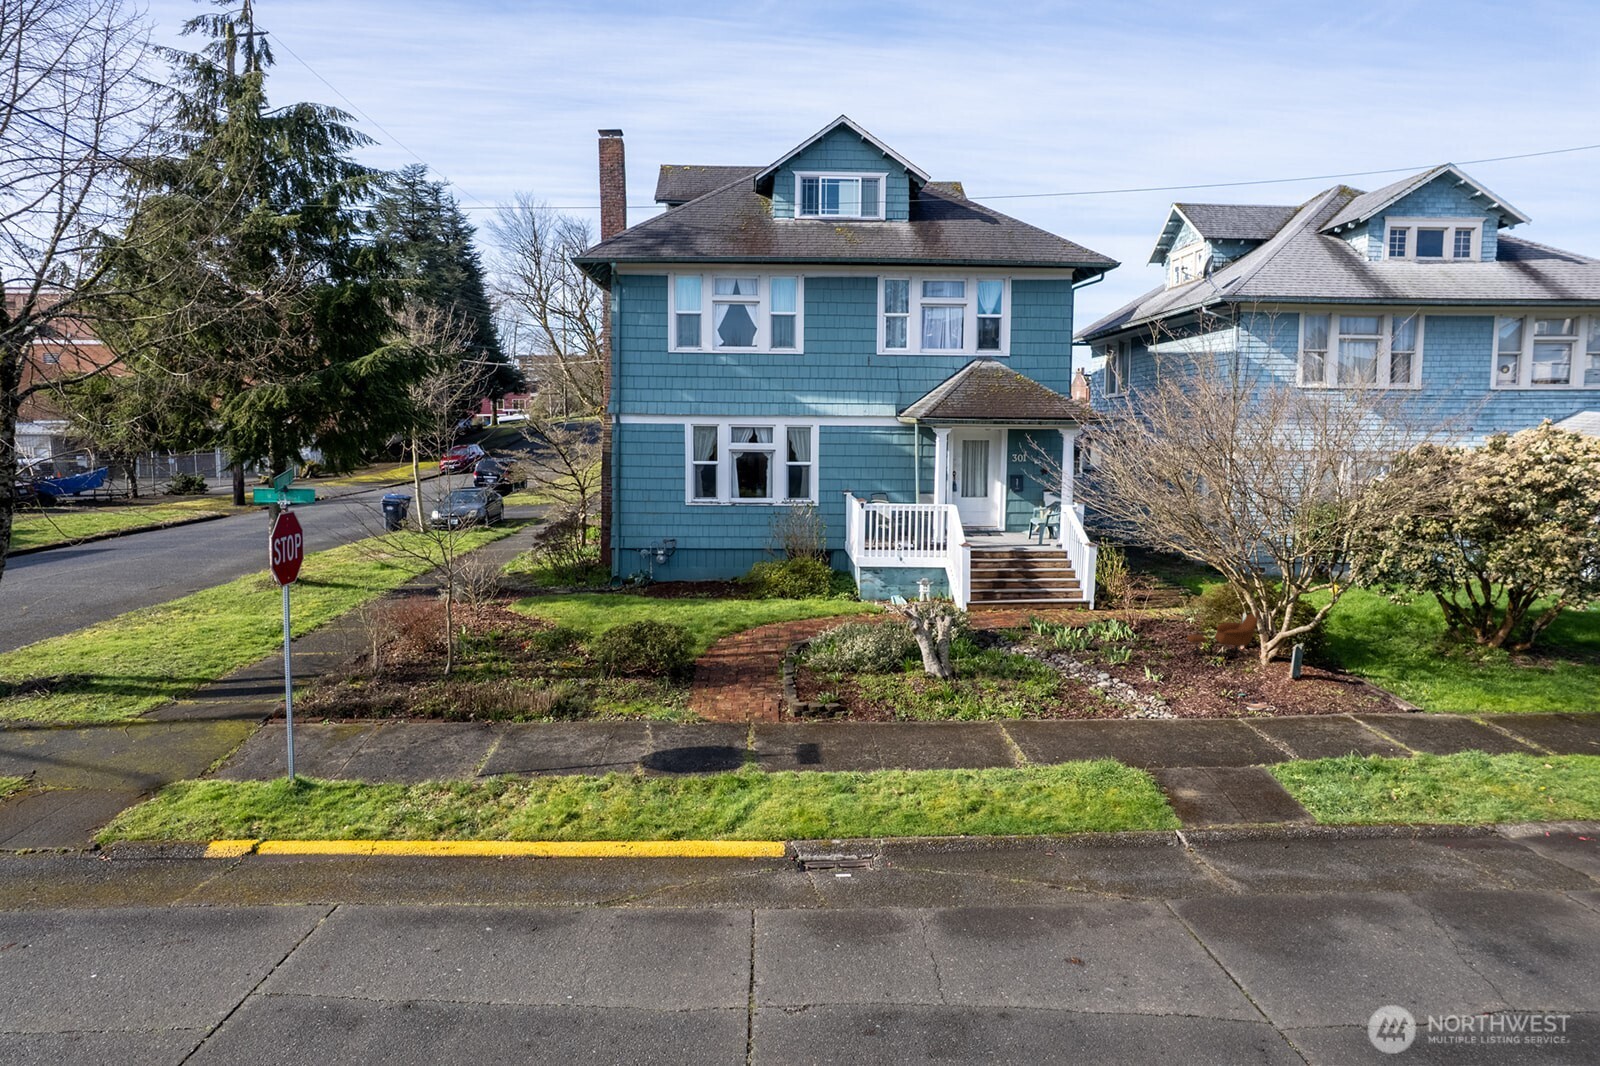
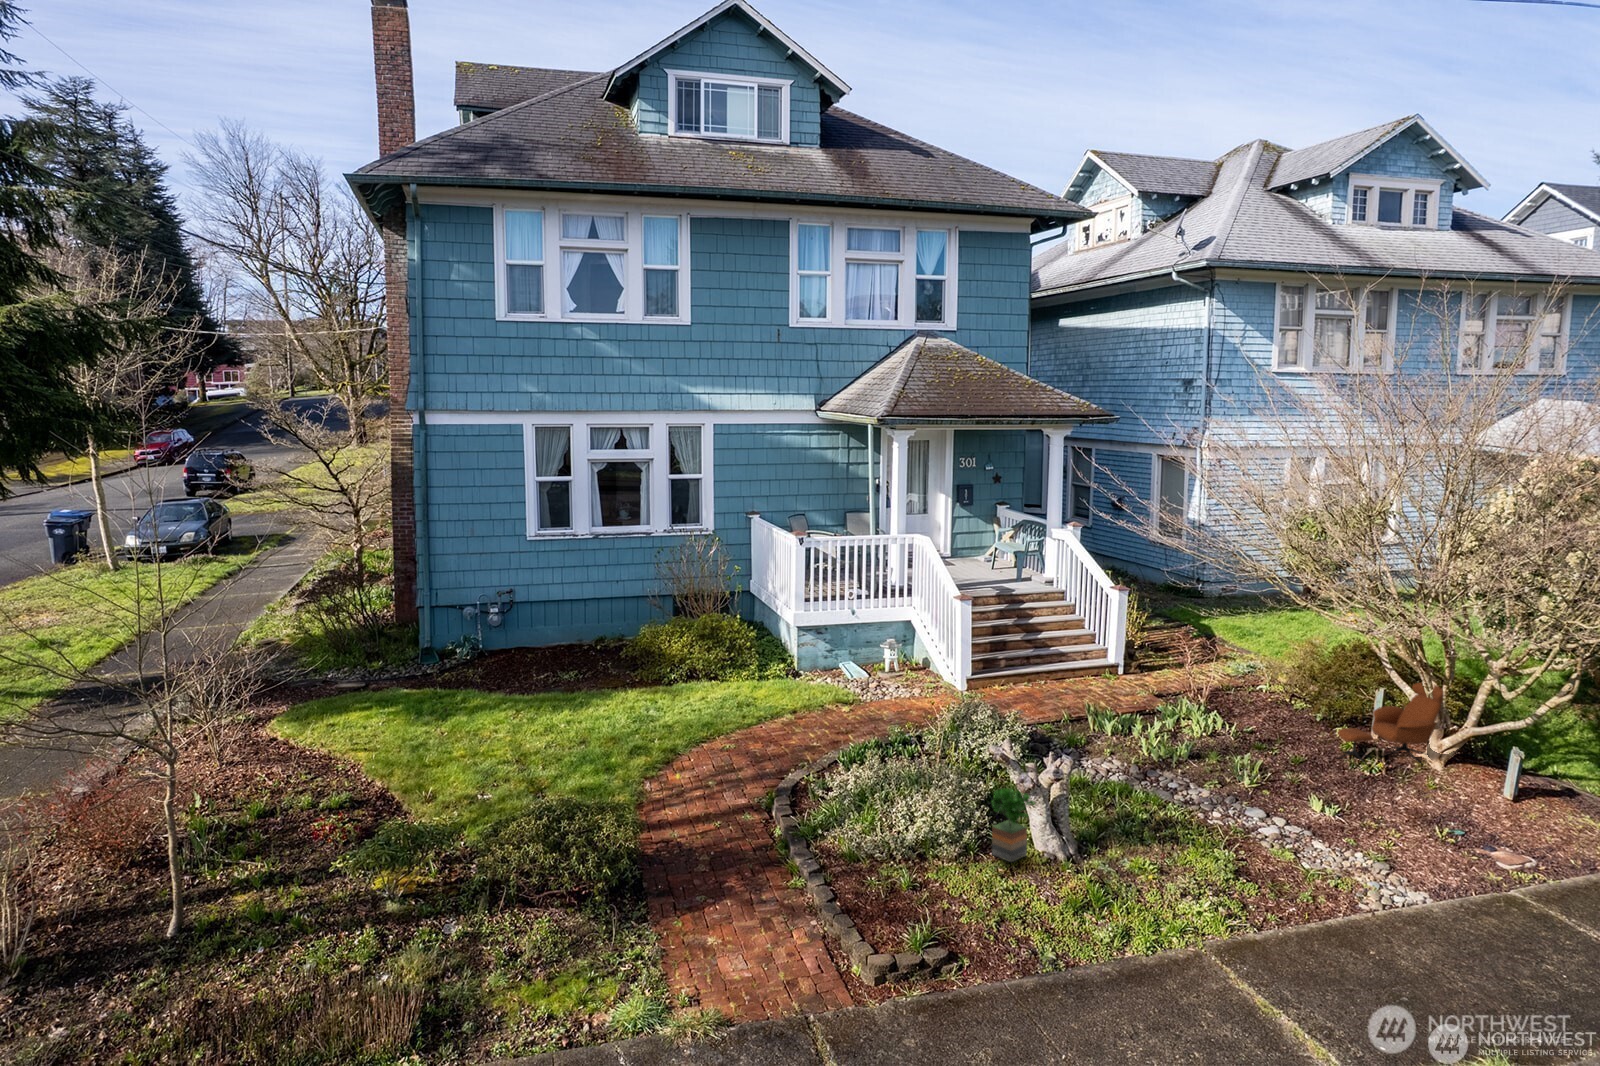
potted tree: none [895,637,924,680] -> present [992,789,1035,862]

